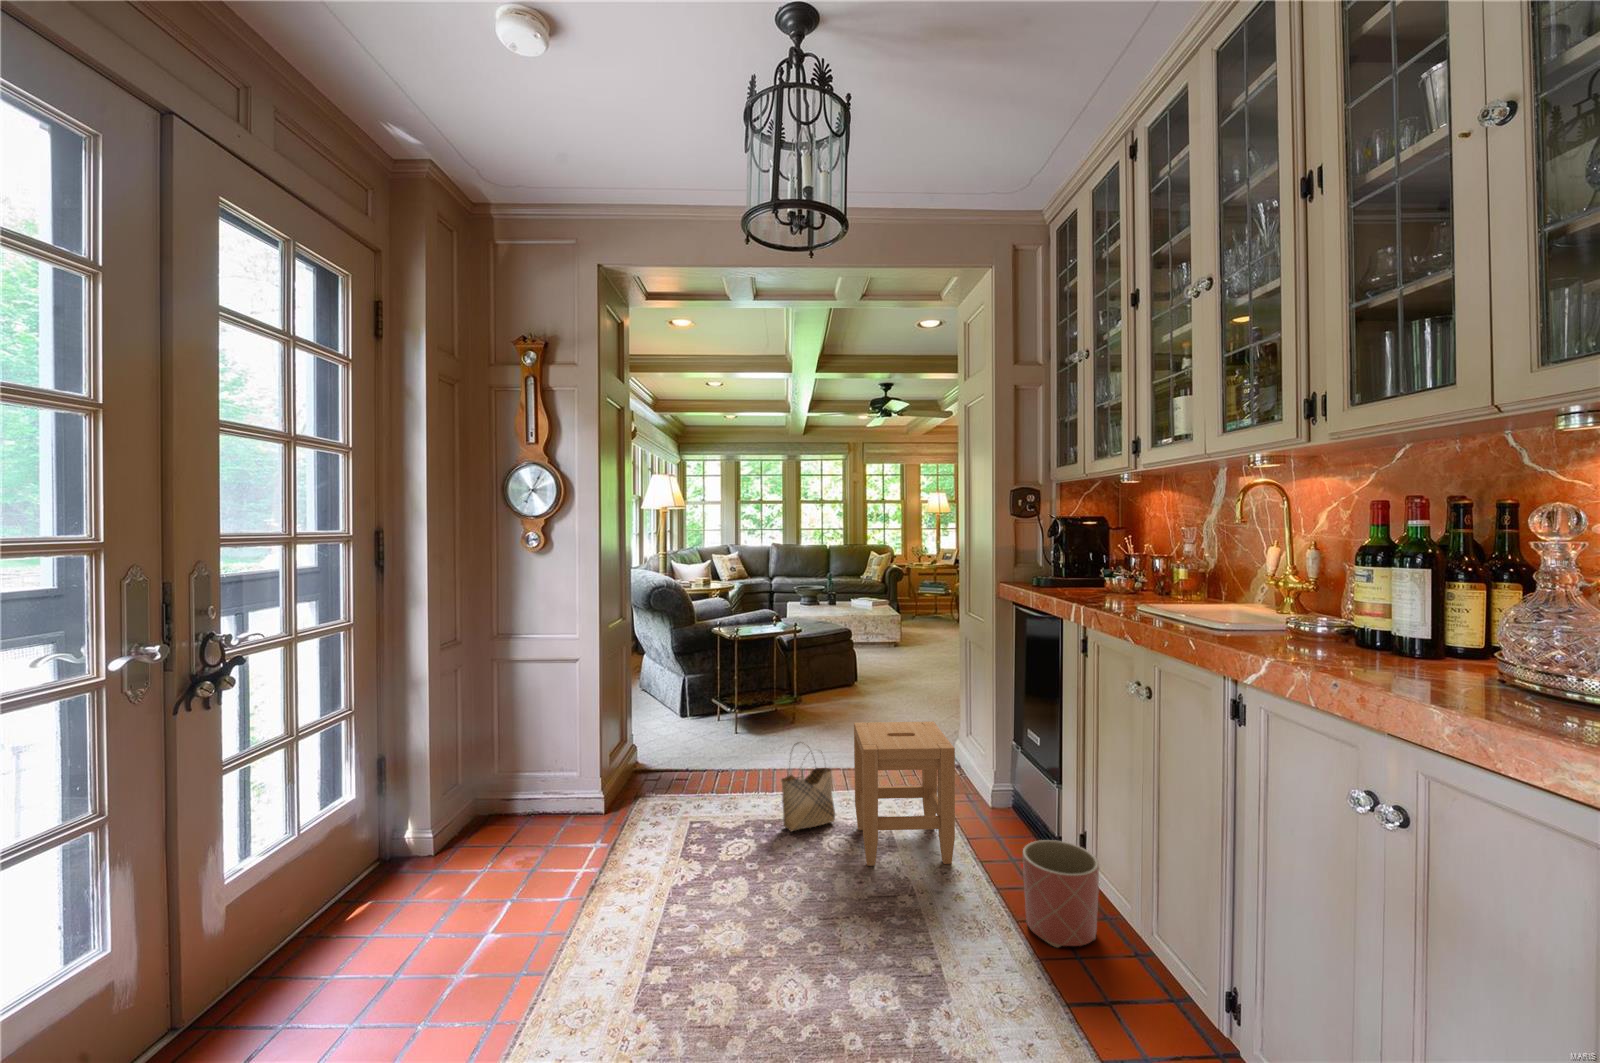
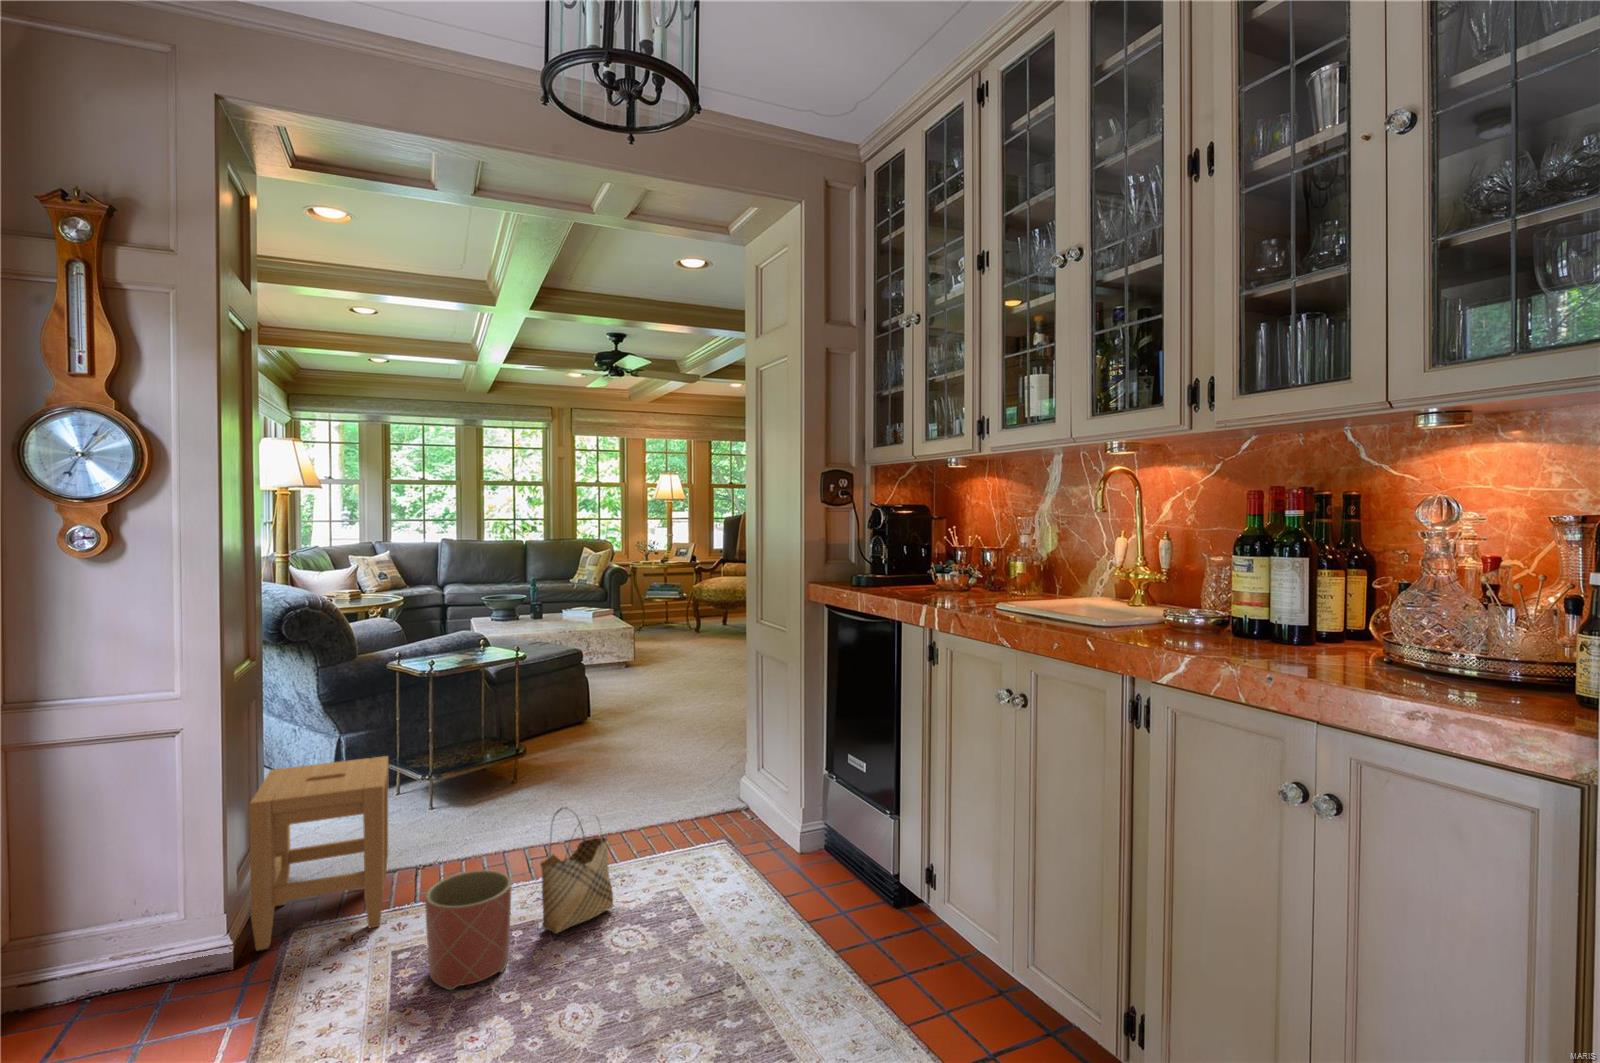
stool: present [854,721,955,866] -> present [249,756,388,950]
planter: present [1023,840,1099,947] -> present [425,870,512,990]

